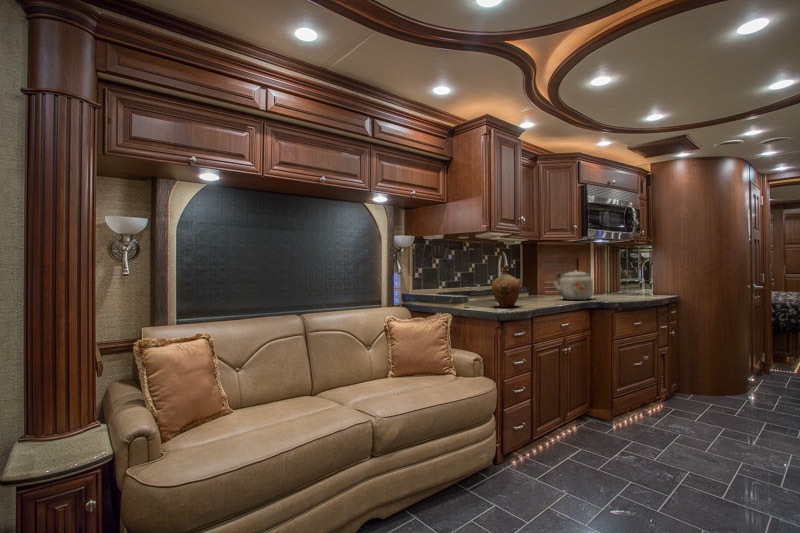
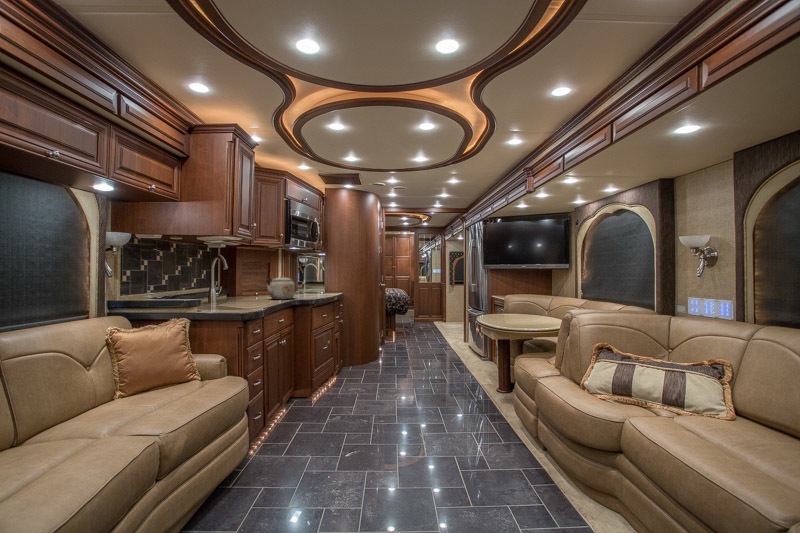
ceramic jug: present [492,266,520,307] -> none [229,272,256,307]

